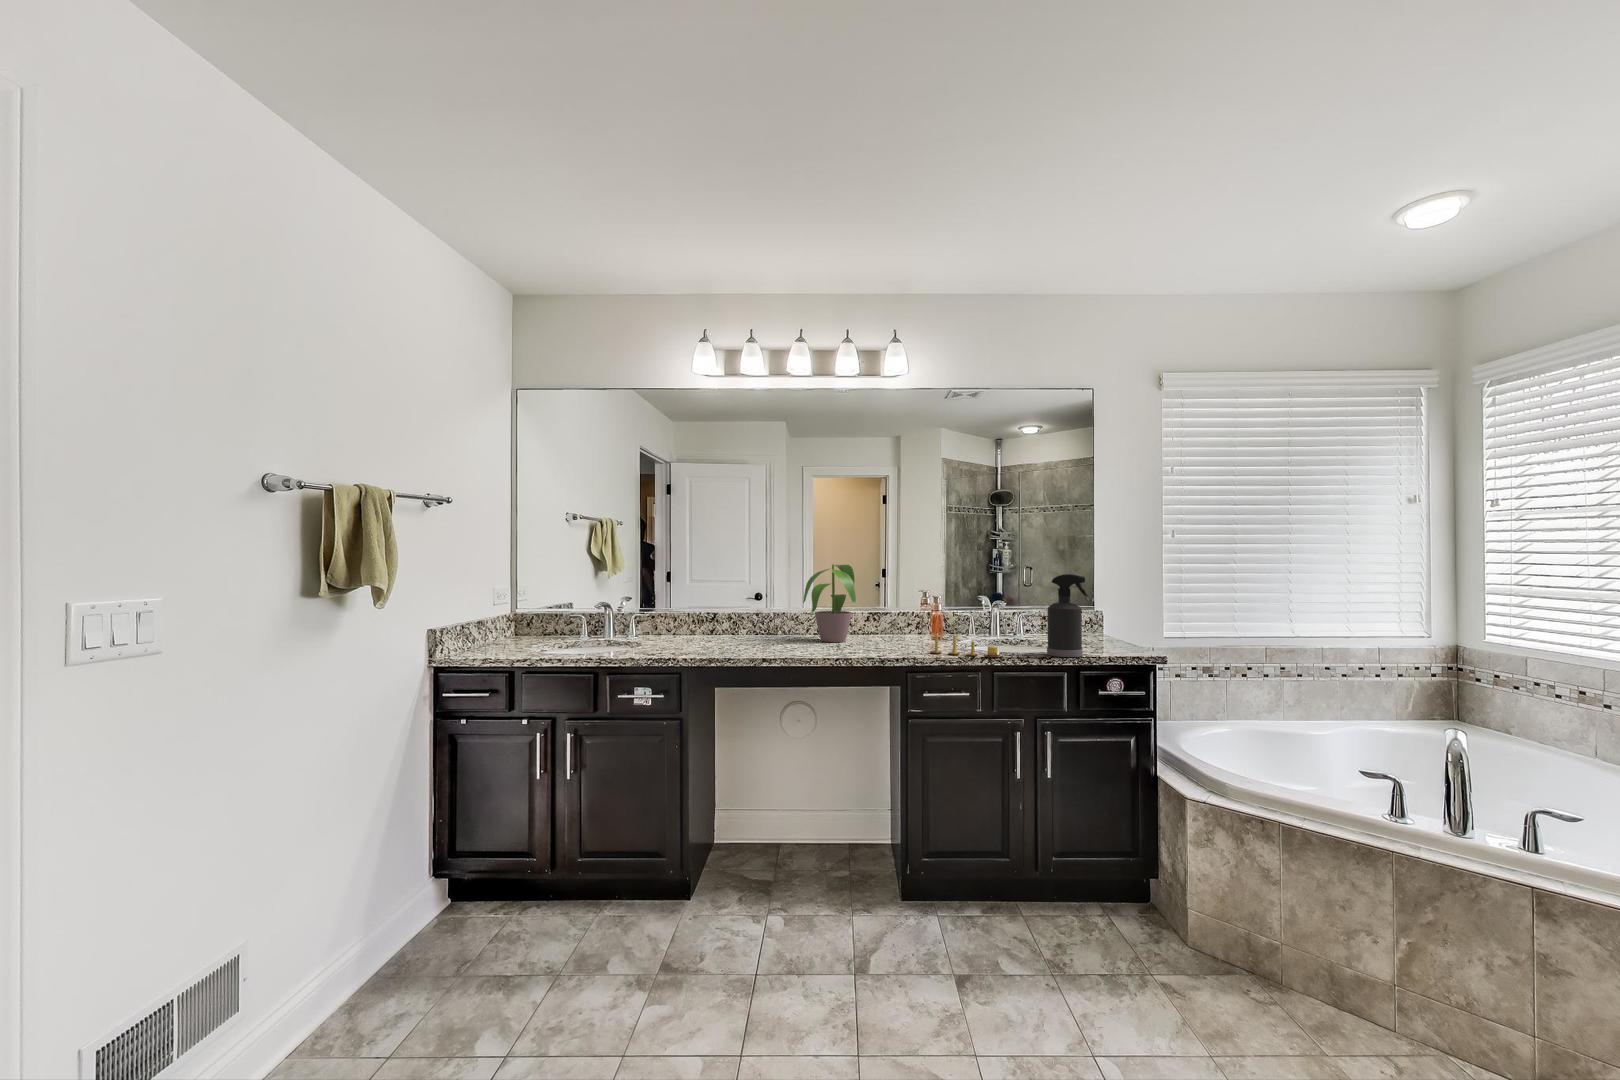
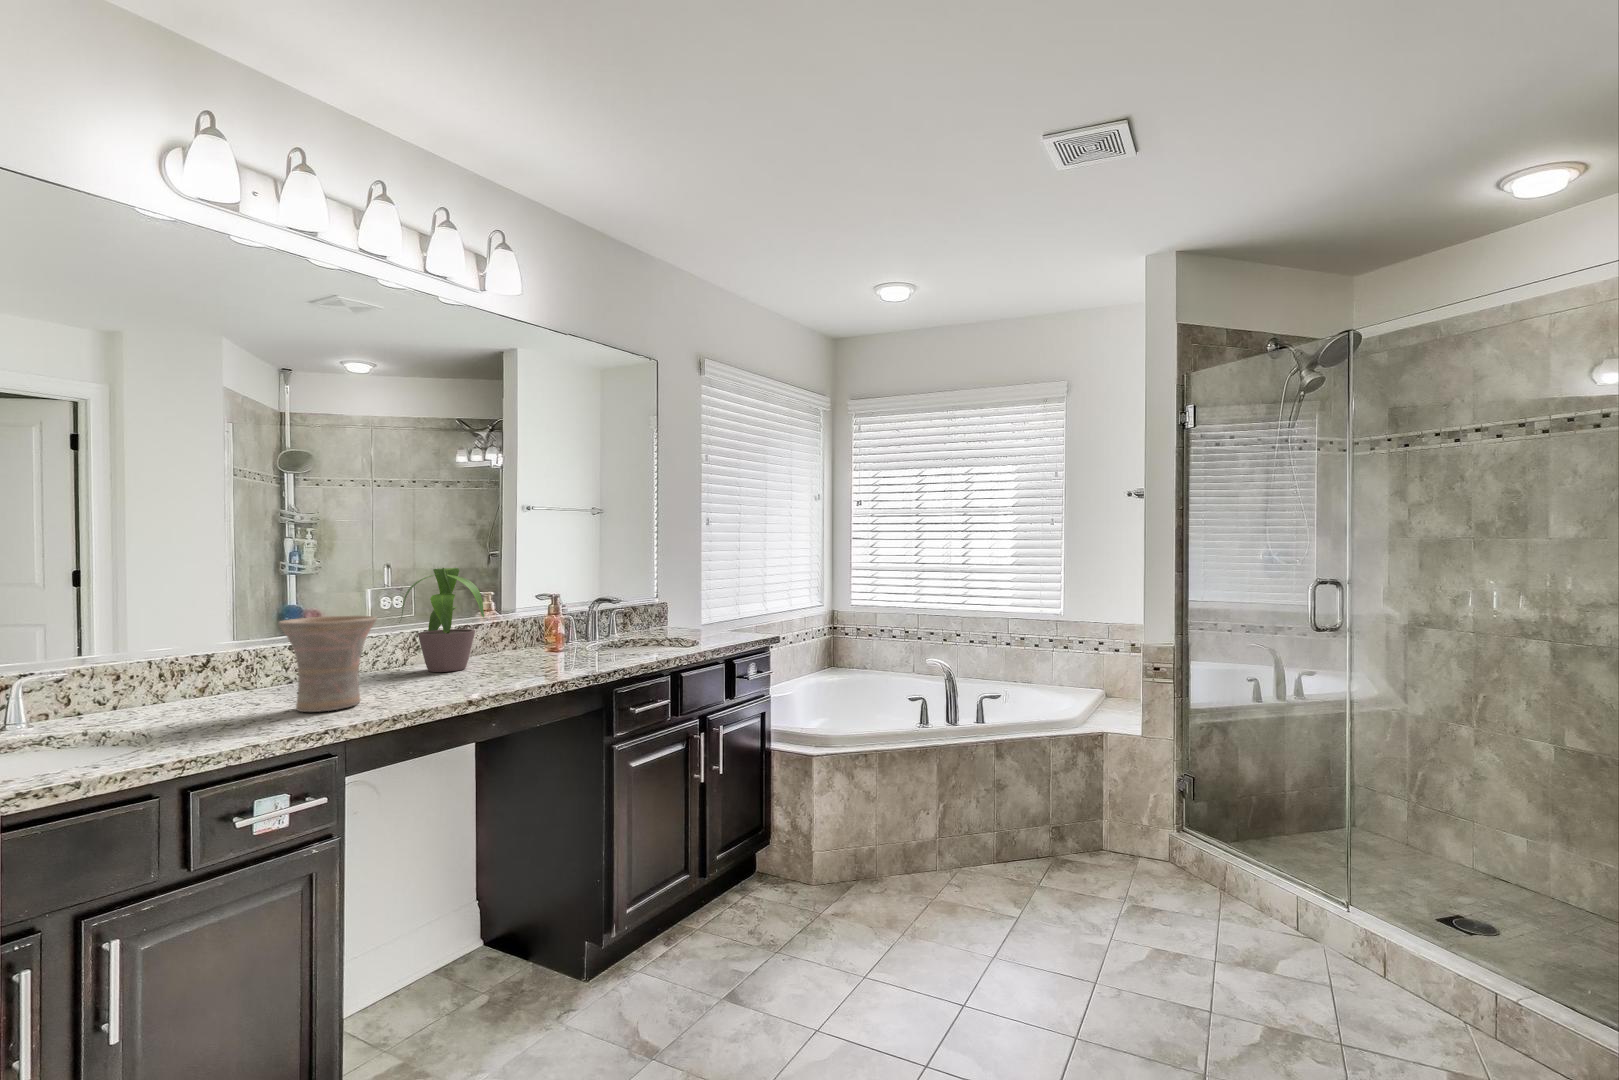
spray bottle: present [1047,574,1088,657] -> none [698,570,734,648]
vase: none [692,593,743,651] -> present [278,615,377,712]
candle: present [930,634,1000,657] -> none [610,637,685,662]

